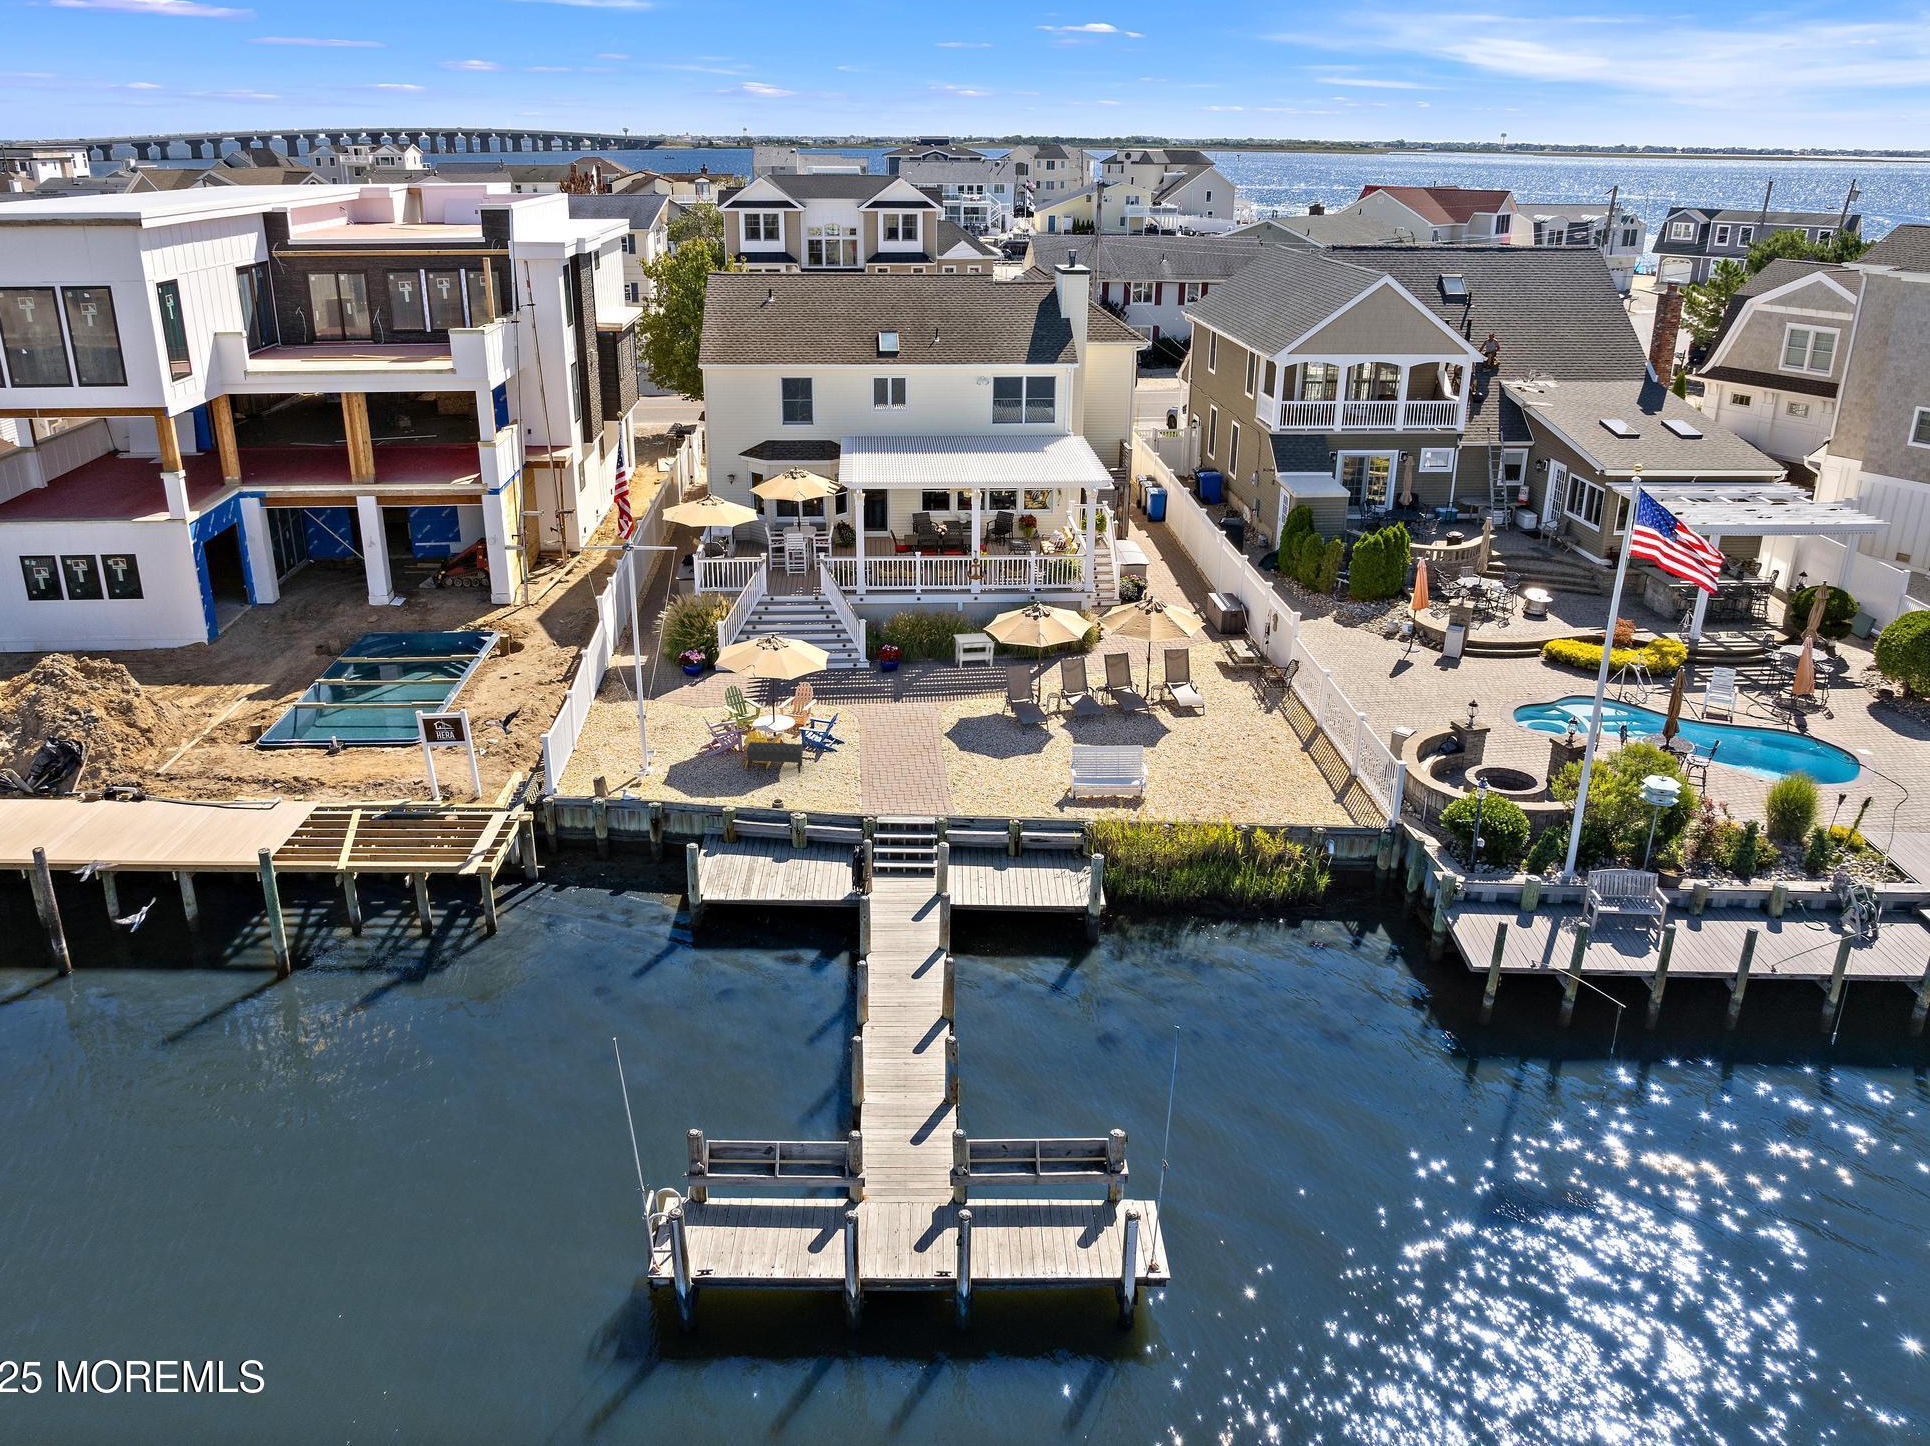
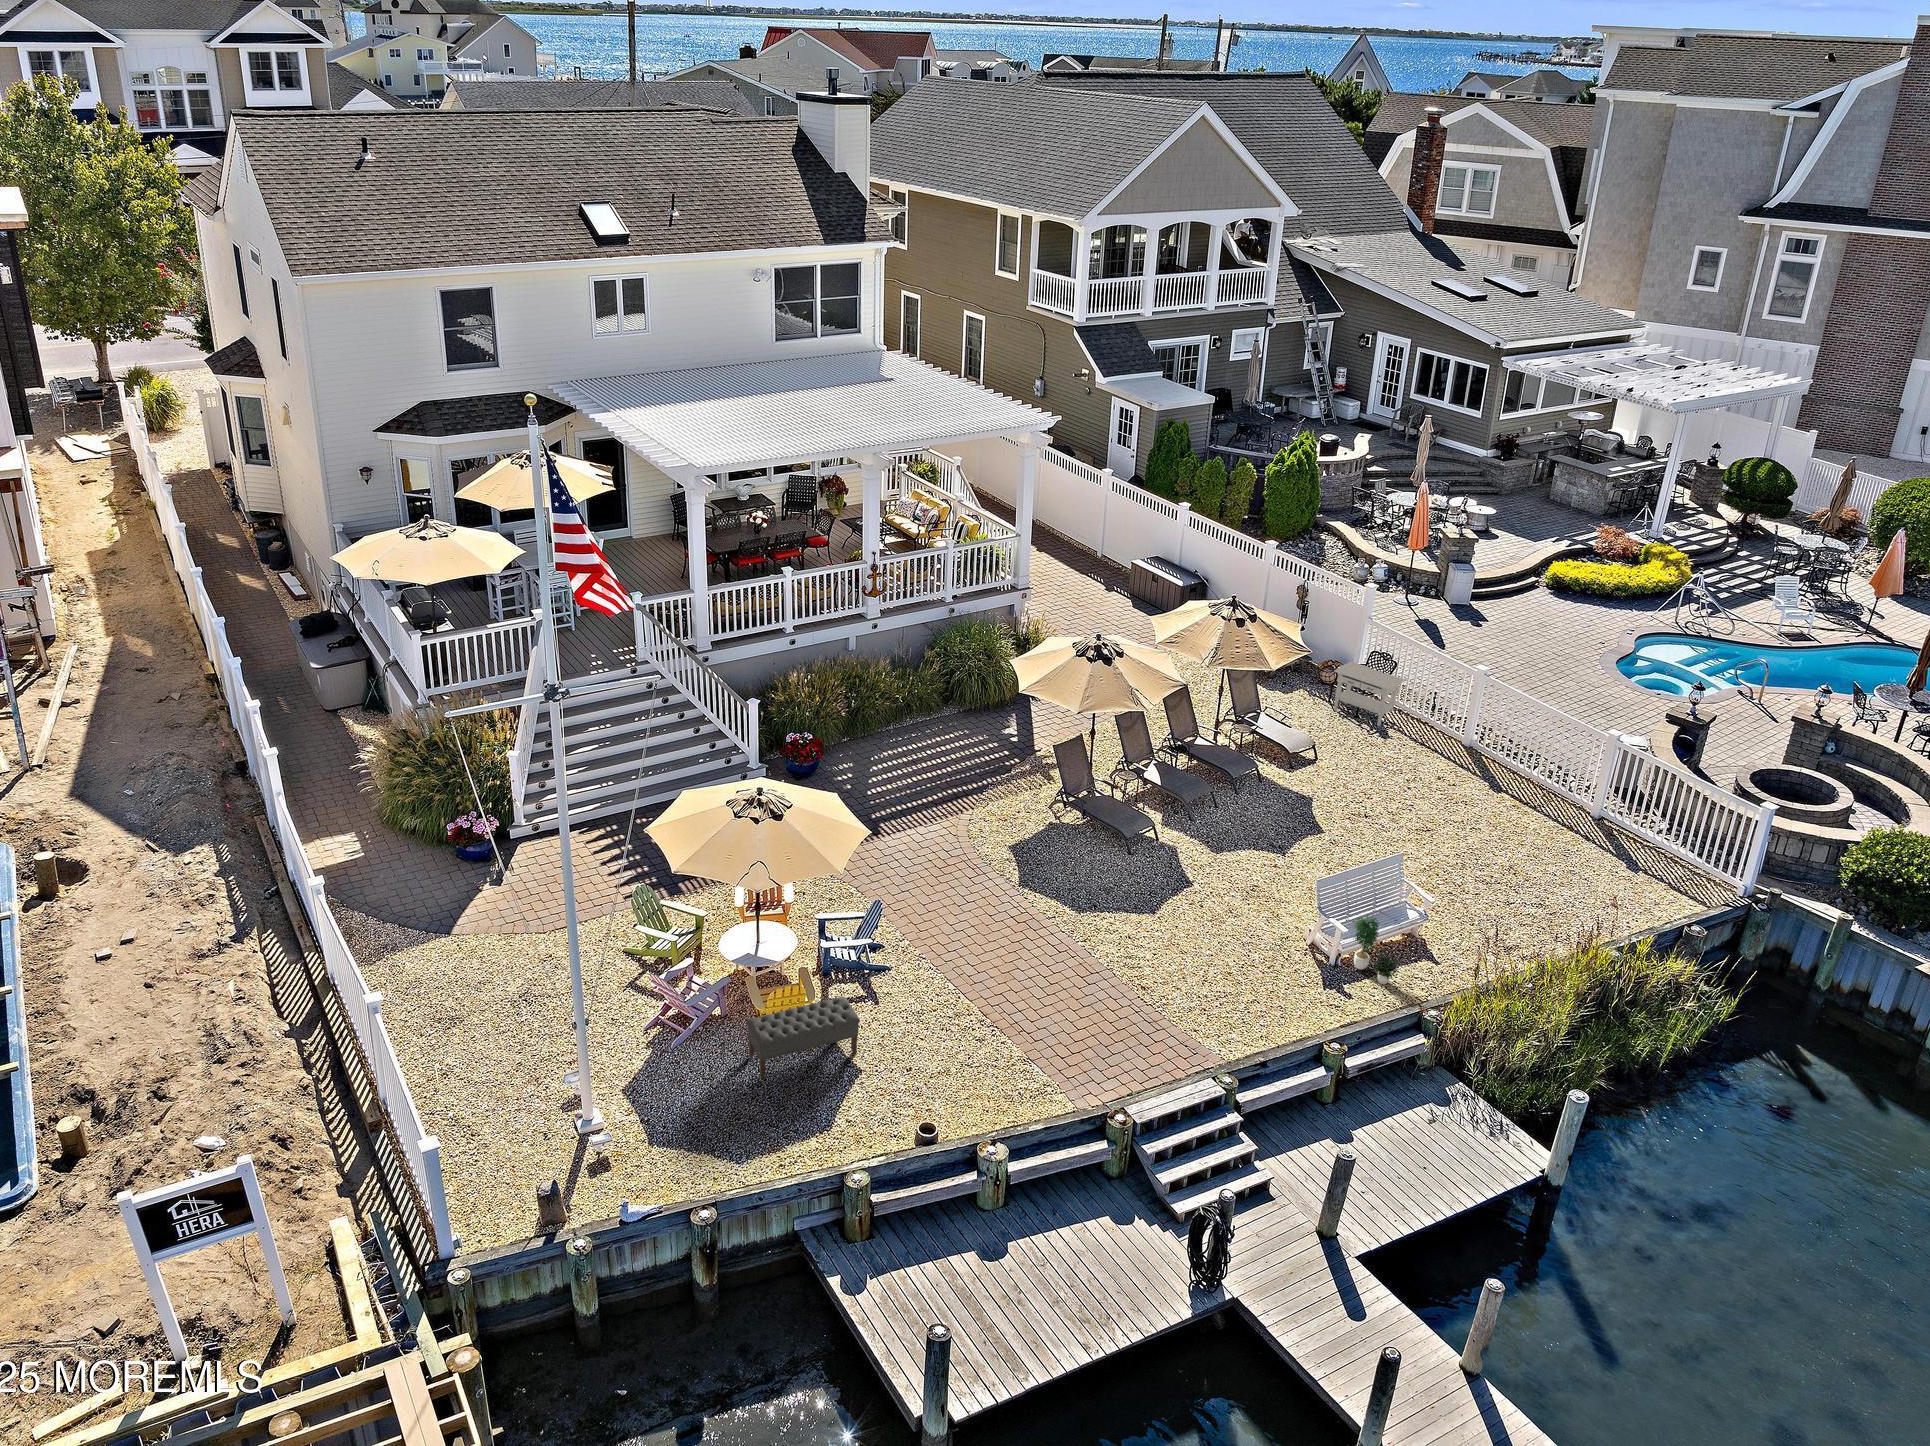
side table: present [953,633,995,669] -> present [1334,661,1405,726]
potted plant: none [1098,765,1116,808] -> present [1354,915,1400,984]

